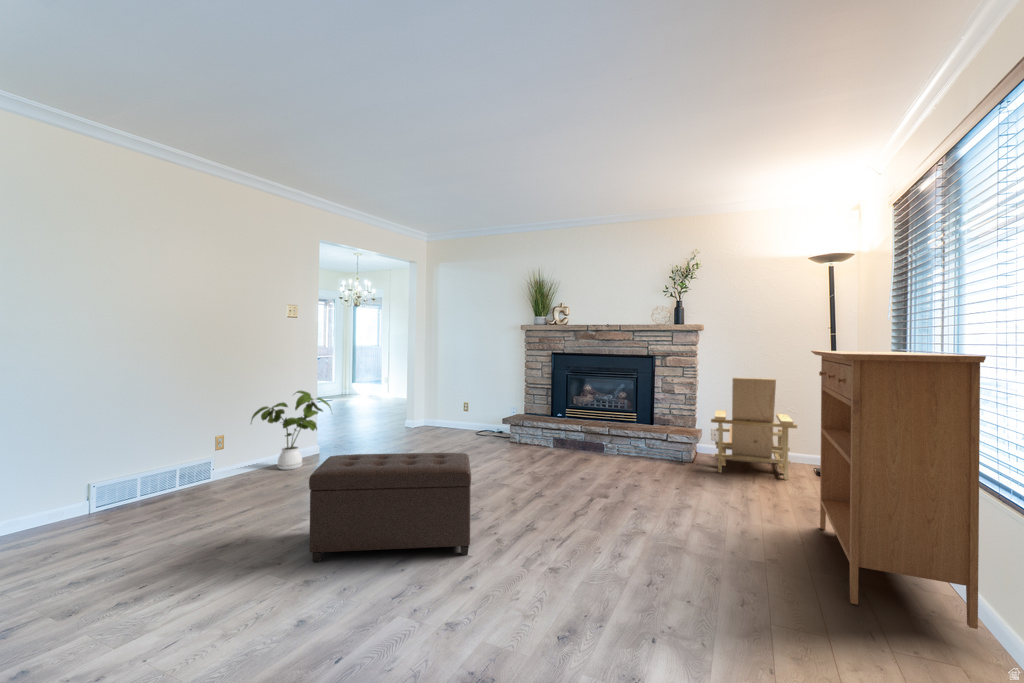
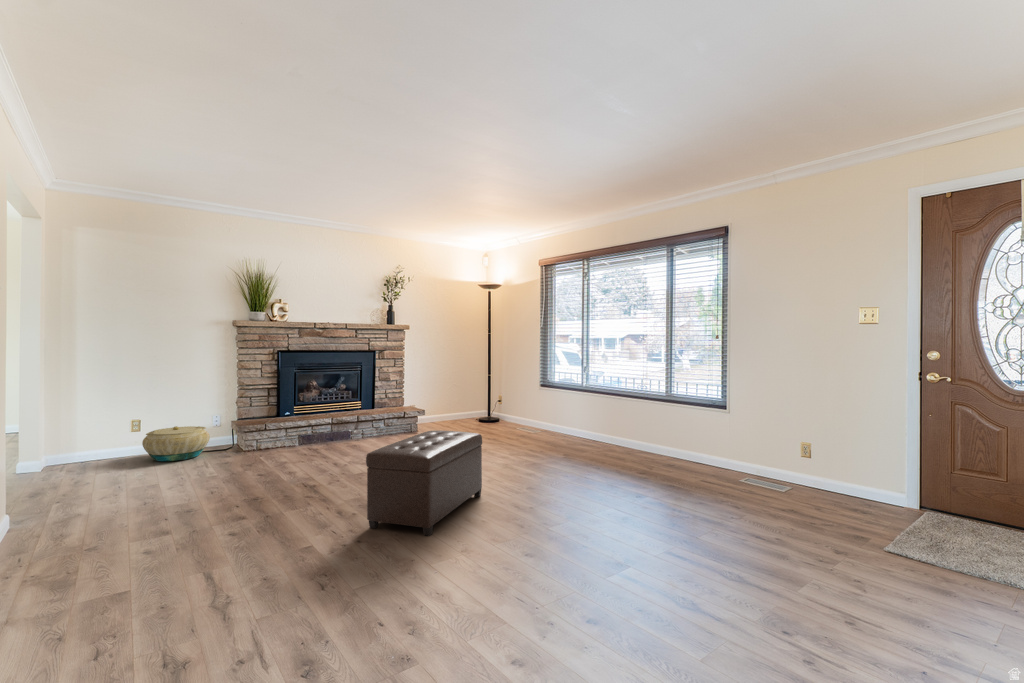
console table: present [811,351,986,629] -> none [533,342,636,453]
lounge chair: present [711,378,797,480] -> none [419,362,484,431]
house plant: present [251,391,331,470] -> none [14,416,148,548]
basket: none [451,410,496,438] -> present [142,426,210,461]

